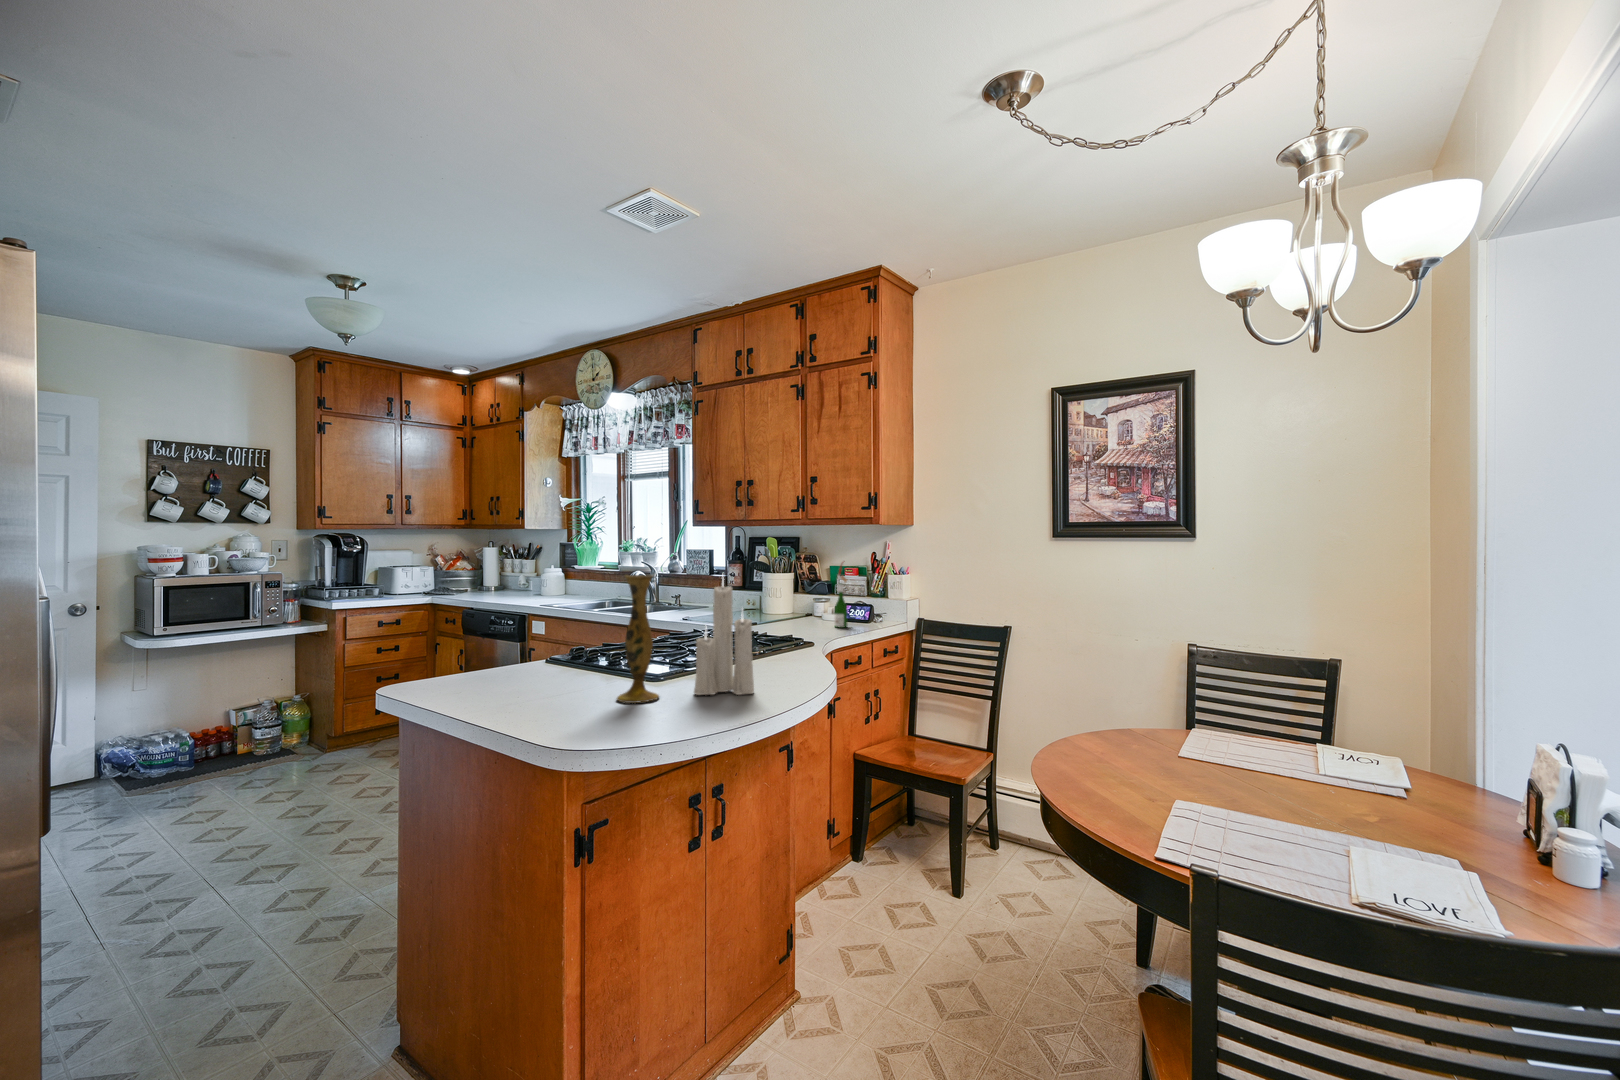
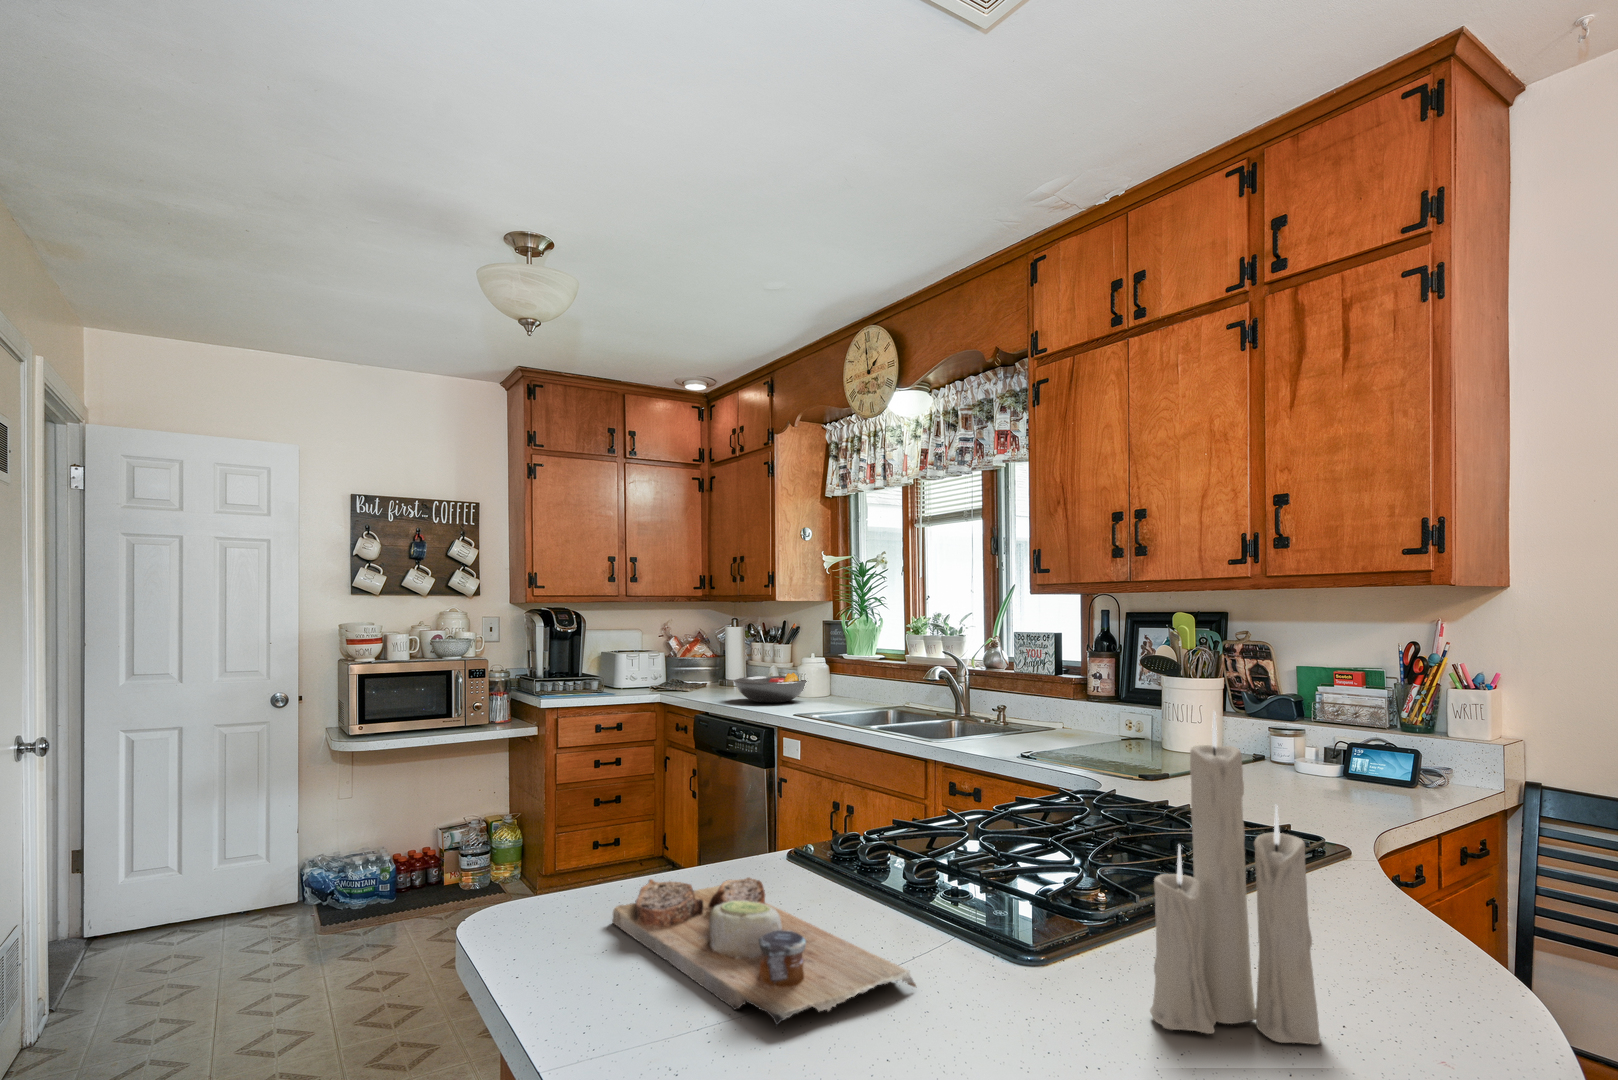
wine bottle: present [834,565,852,628] -> none [1339,661,1385,798]
vase: present [617,575,659,703] -> none [964,712,1069,1044]
fruit bowl: none [494,579,551,599] -> present [734,672,807,703]
cutting board: none [441,665,598,706] -> present [612,878,916,1026]

